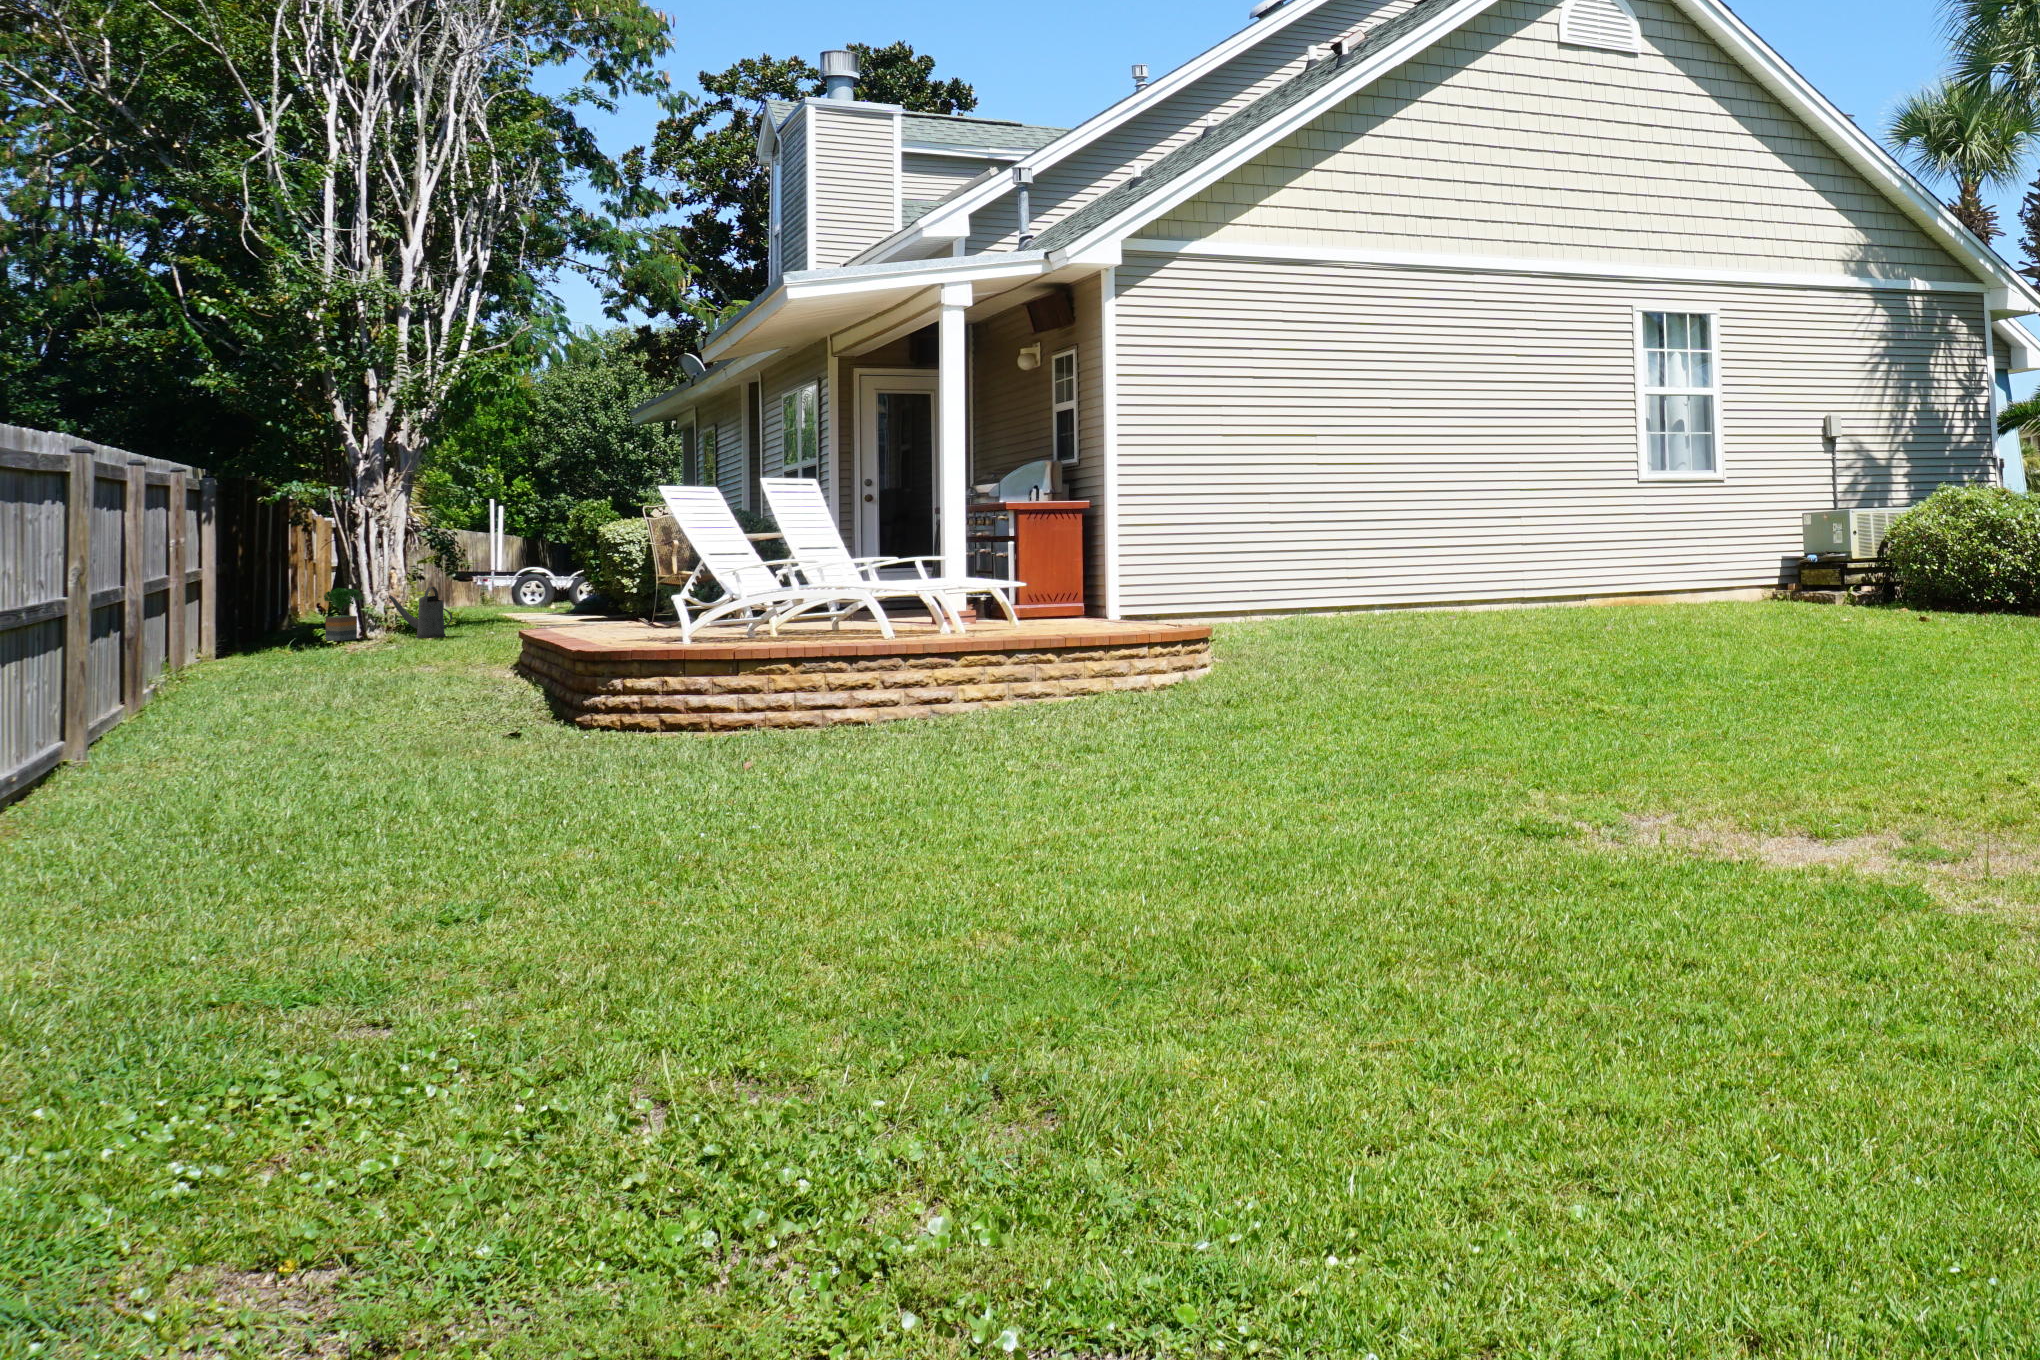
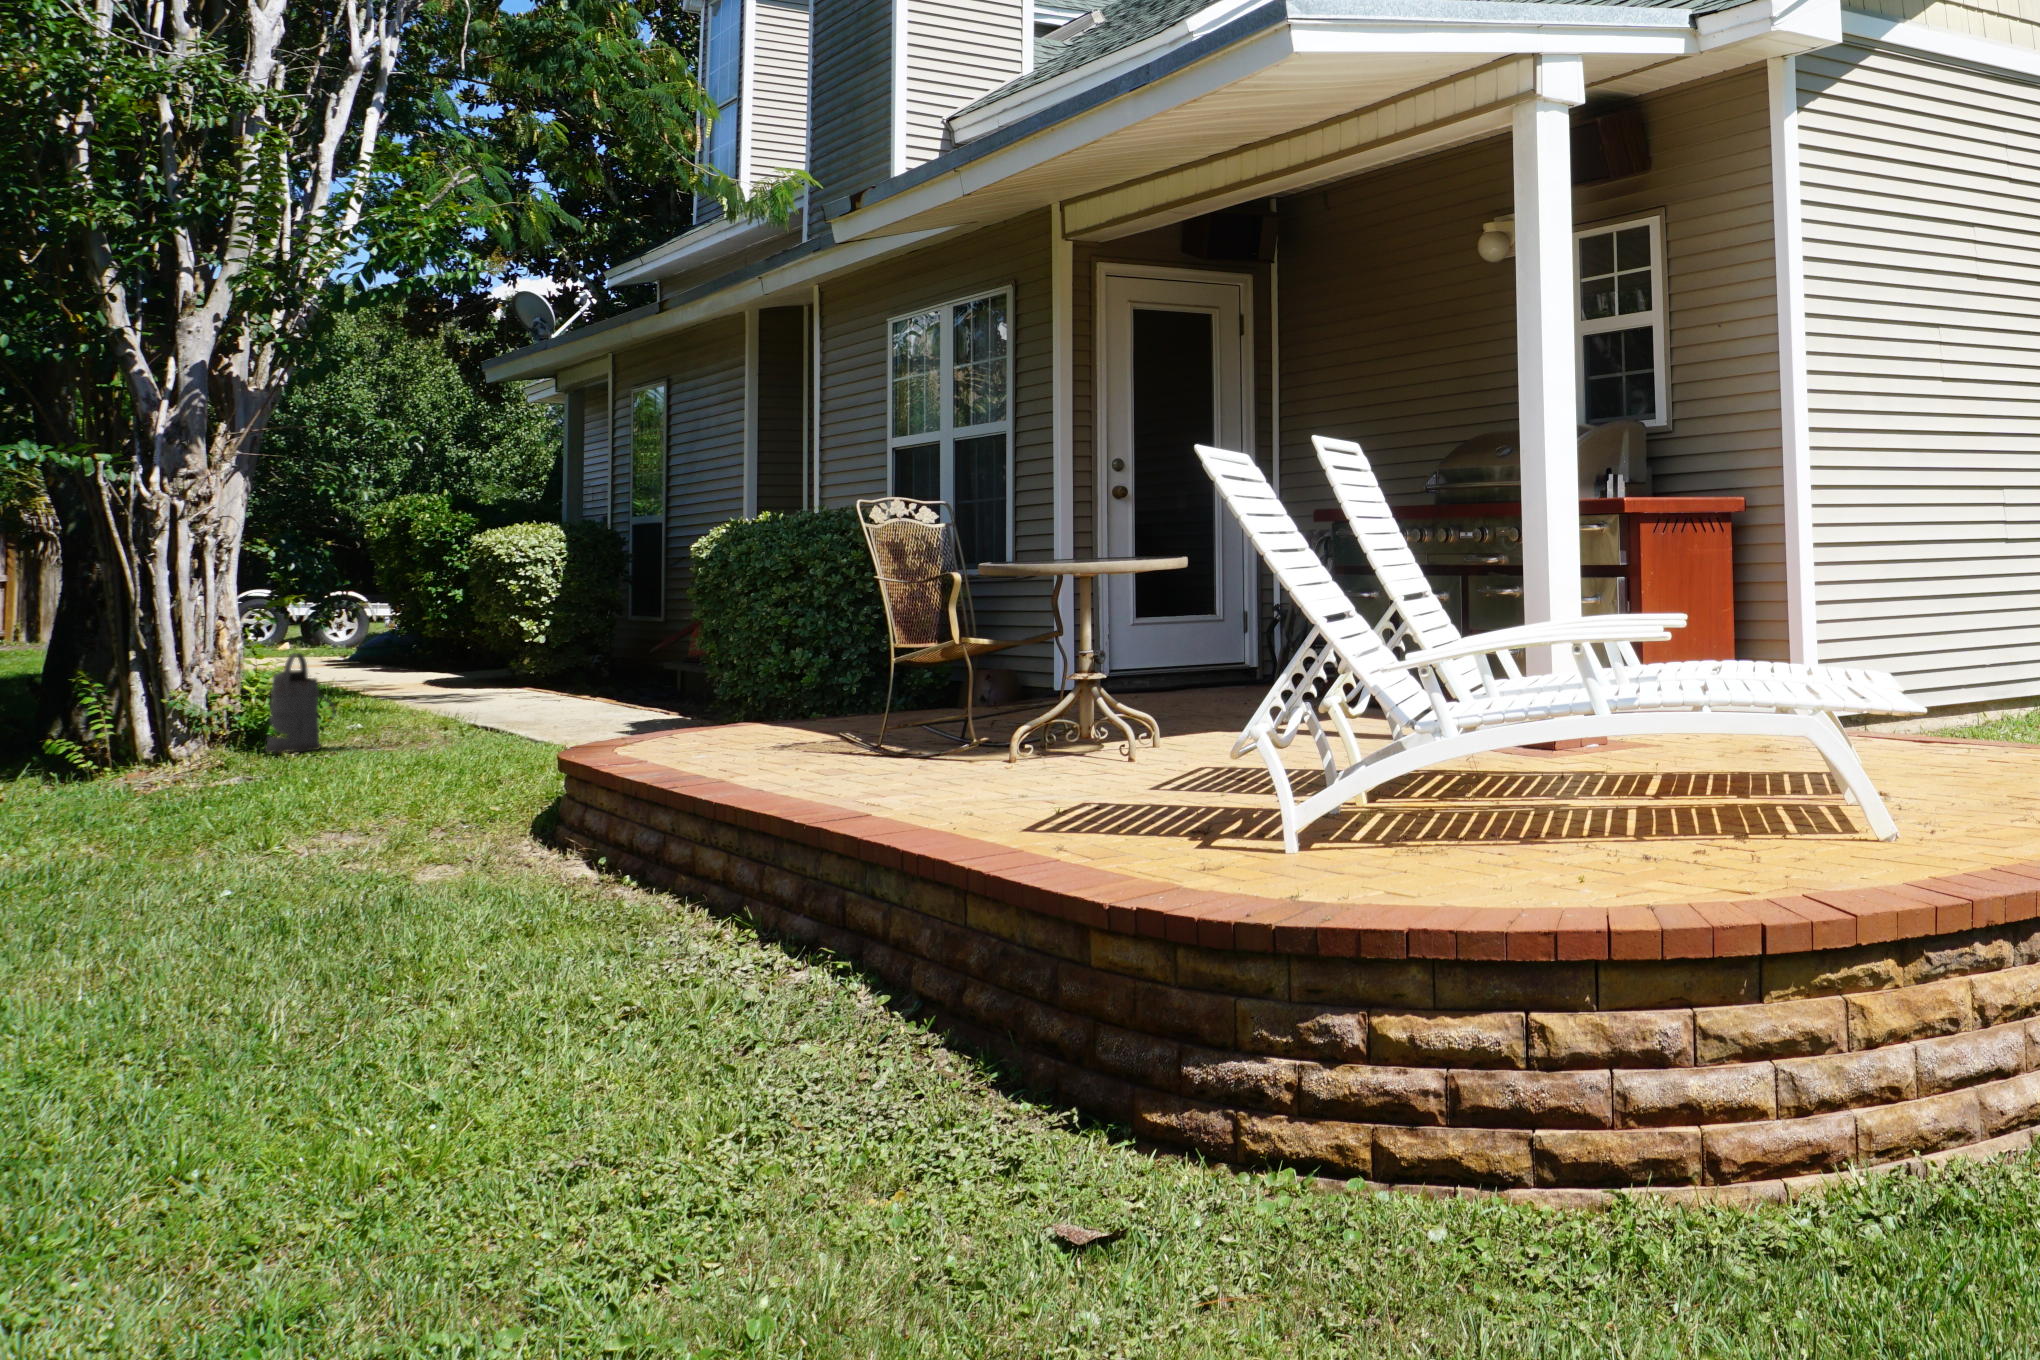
potted tree: present [324,588,363,641] -> none [84,655,167,760]

